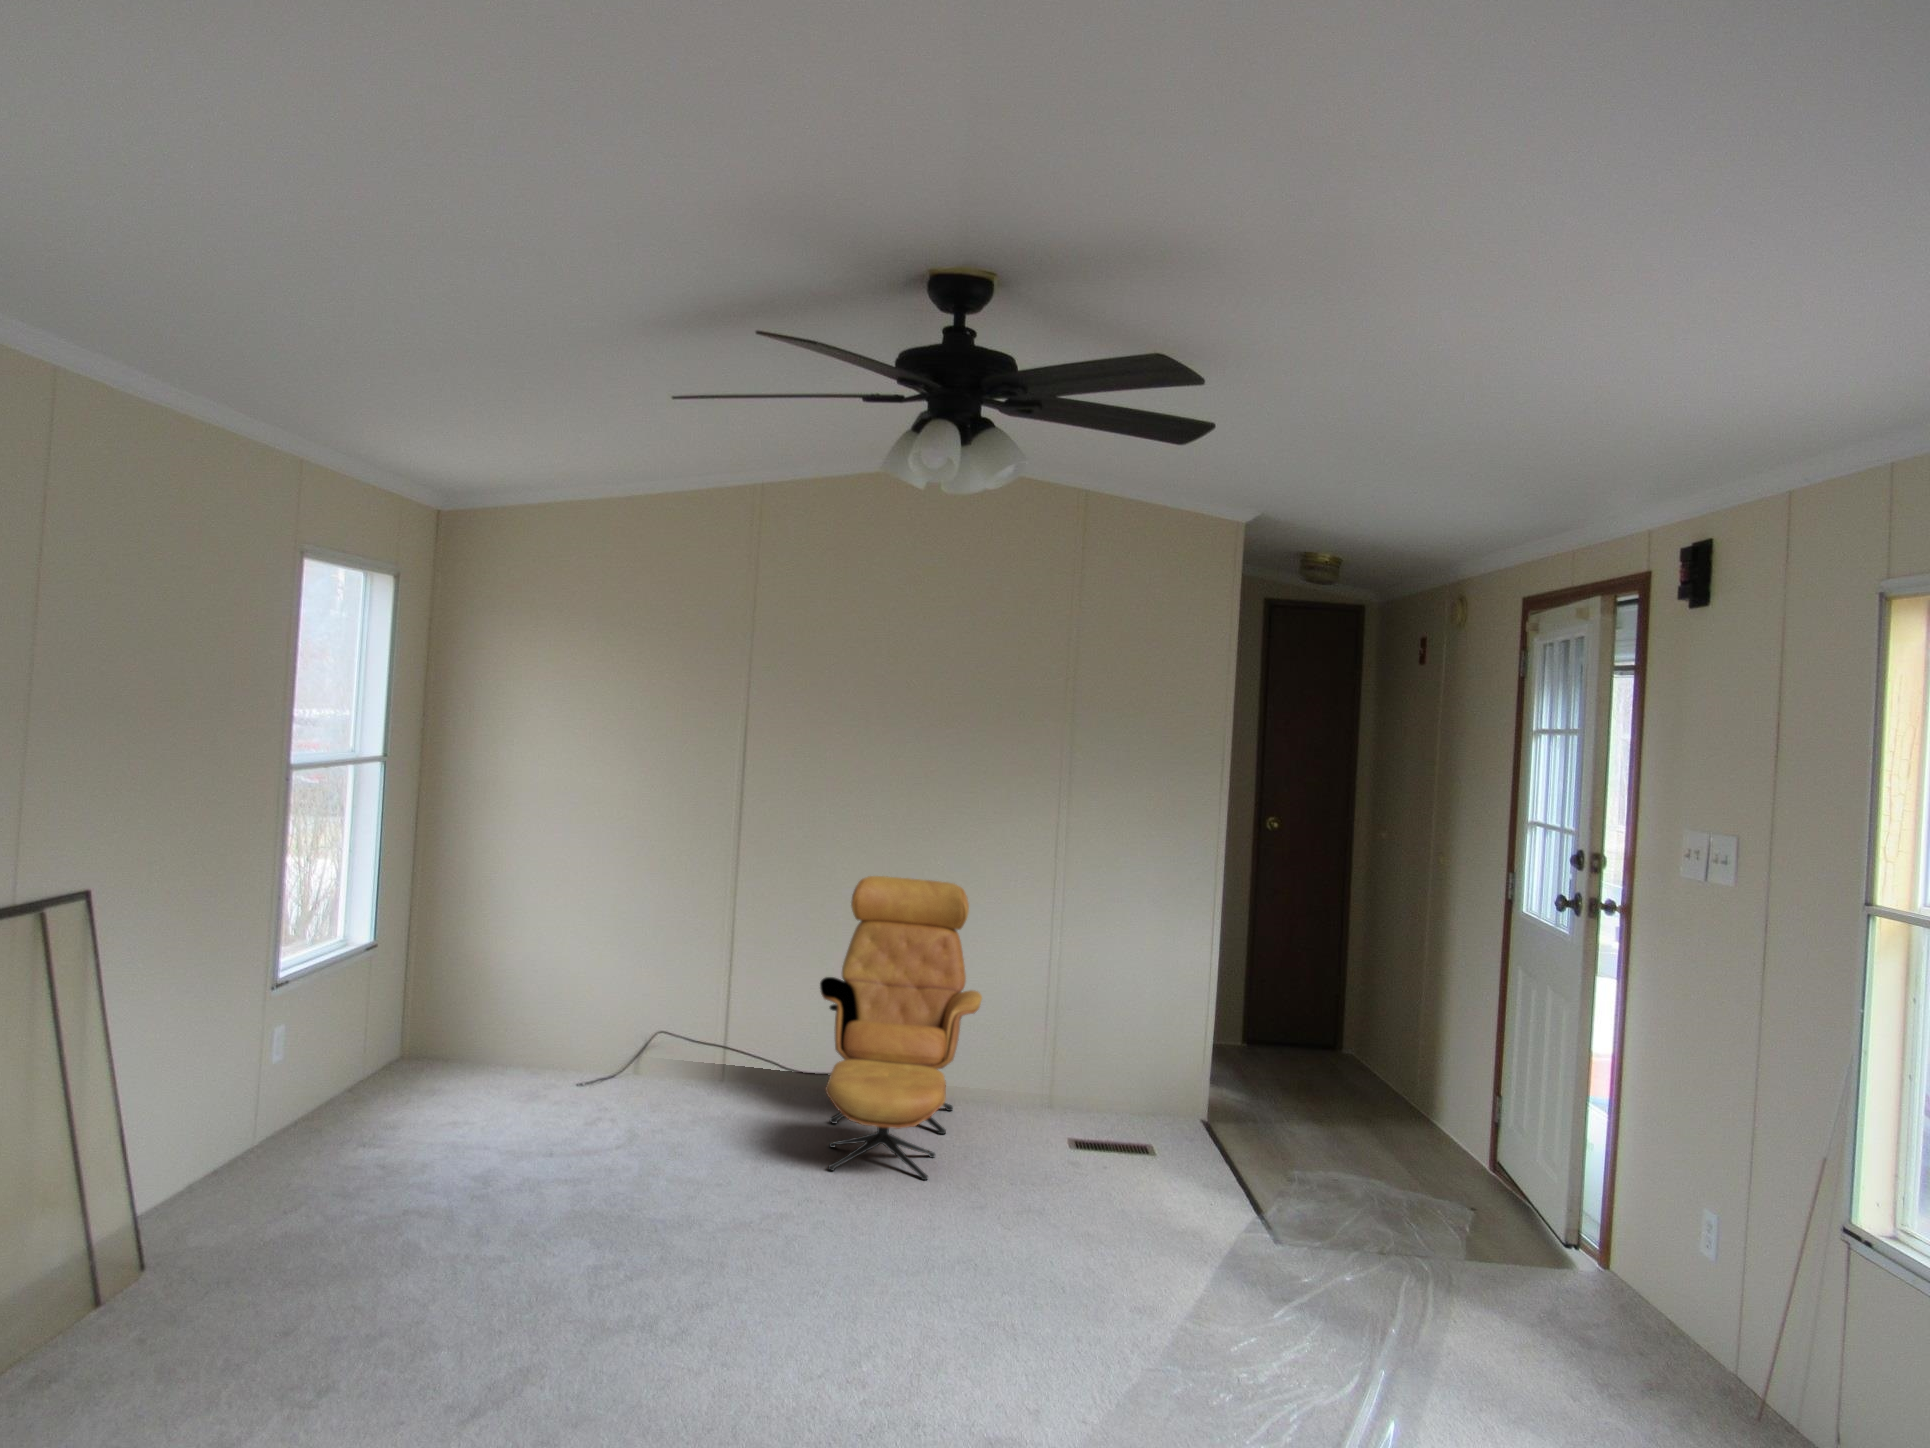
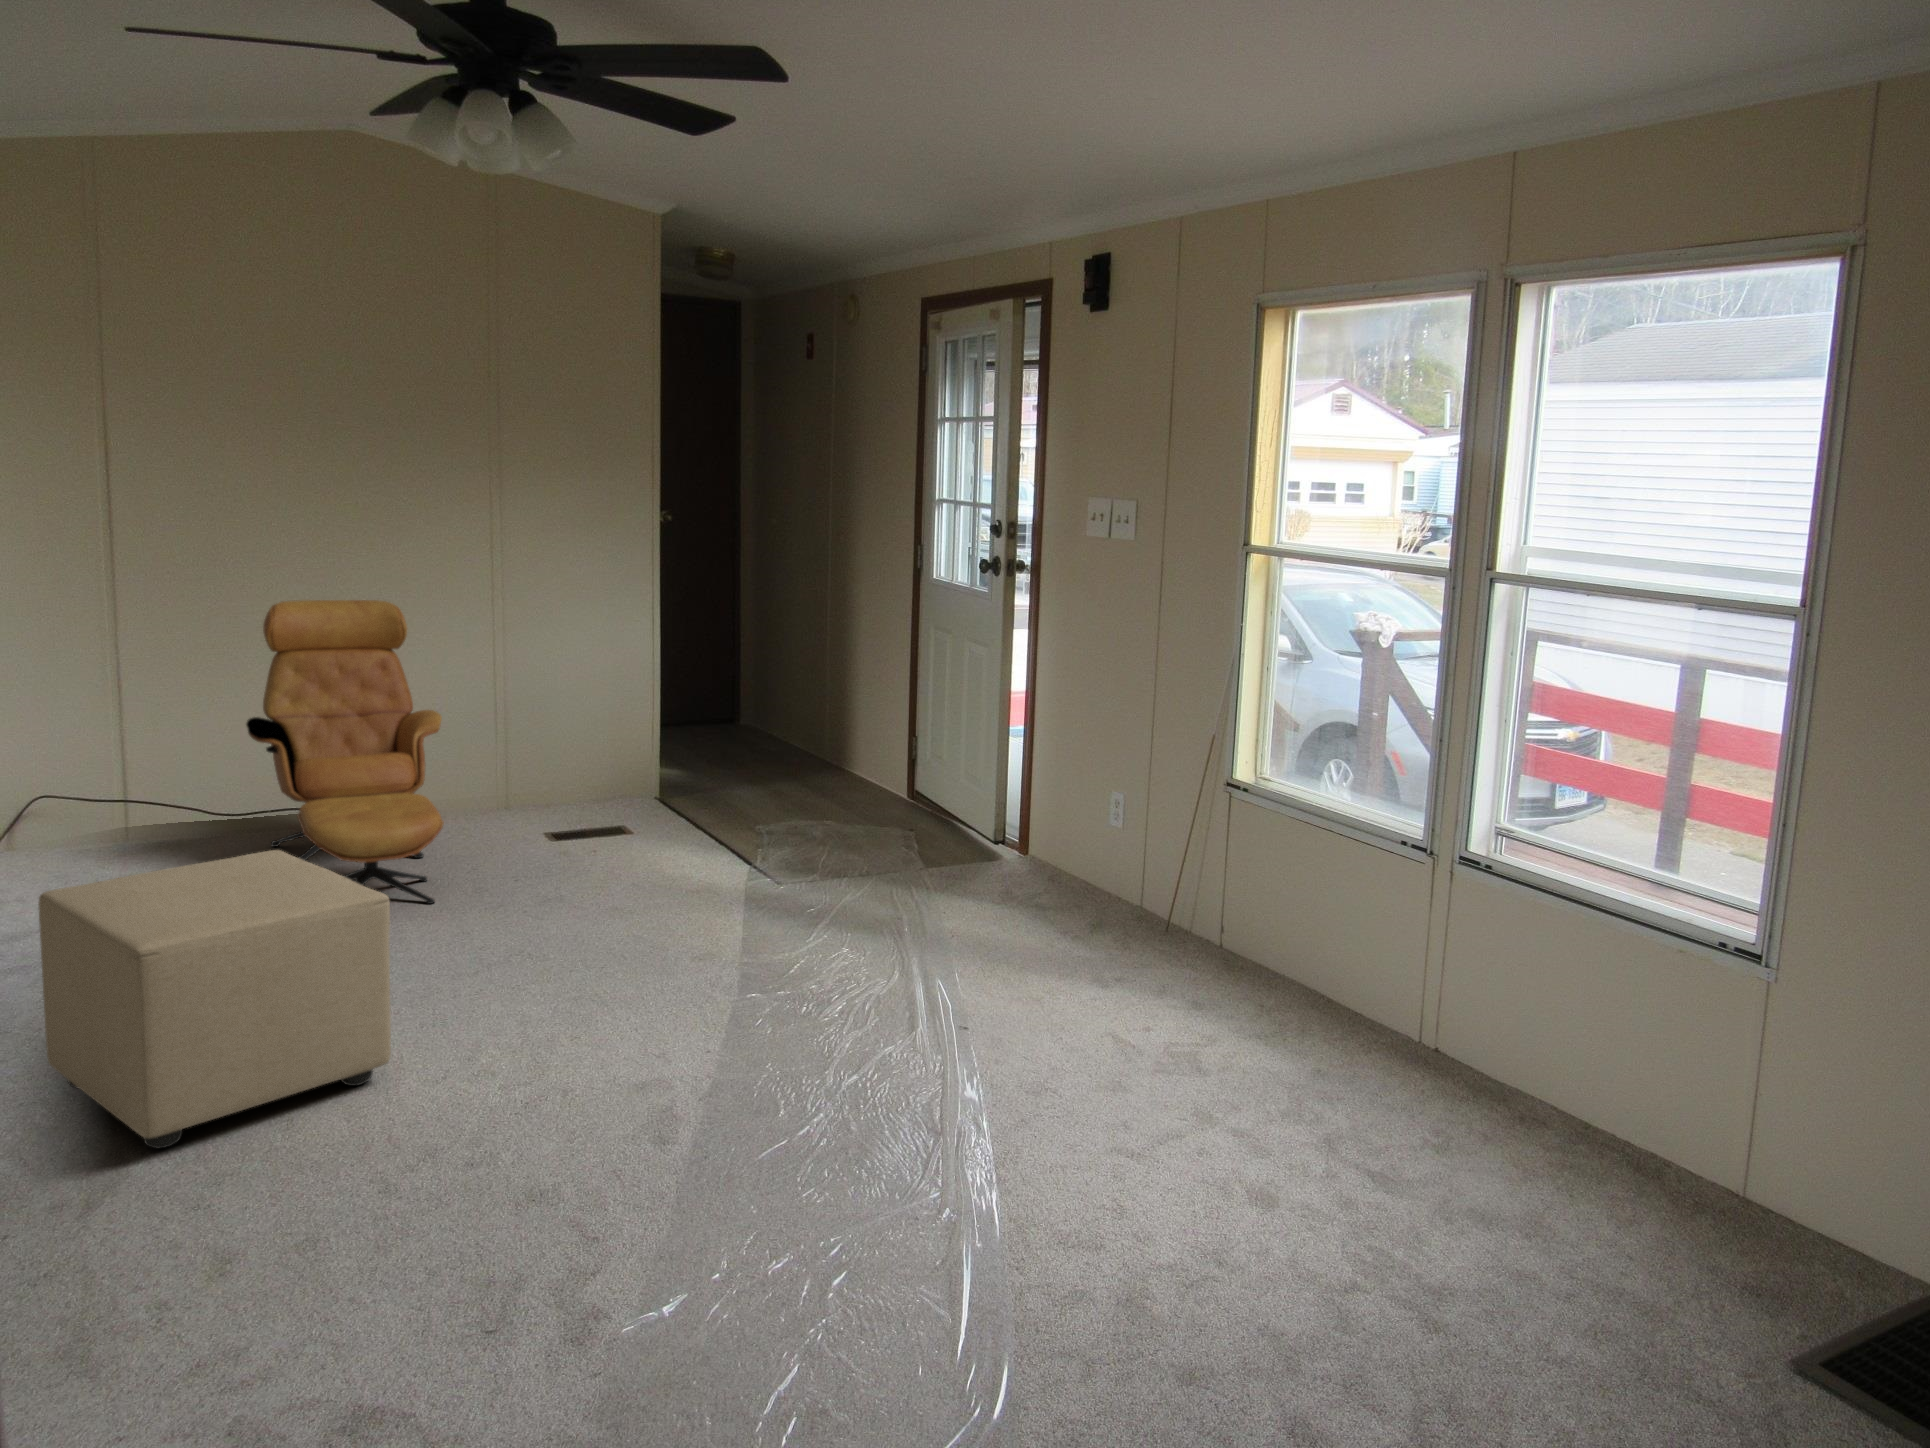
ottoman: none [547,1093,803,1348] -> present [38,850,391,1149]

